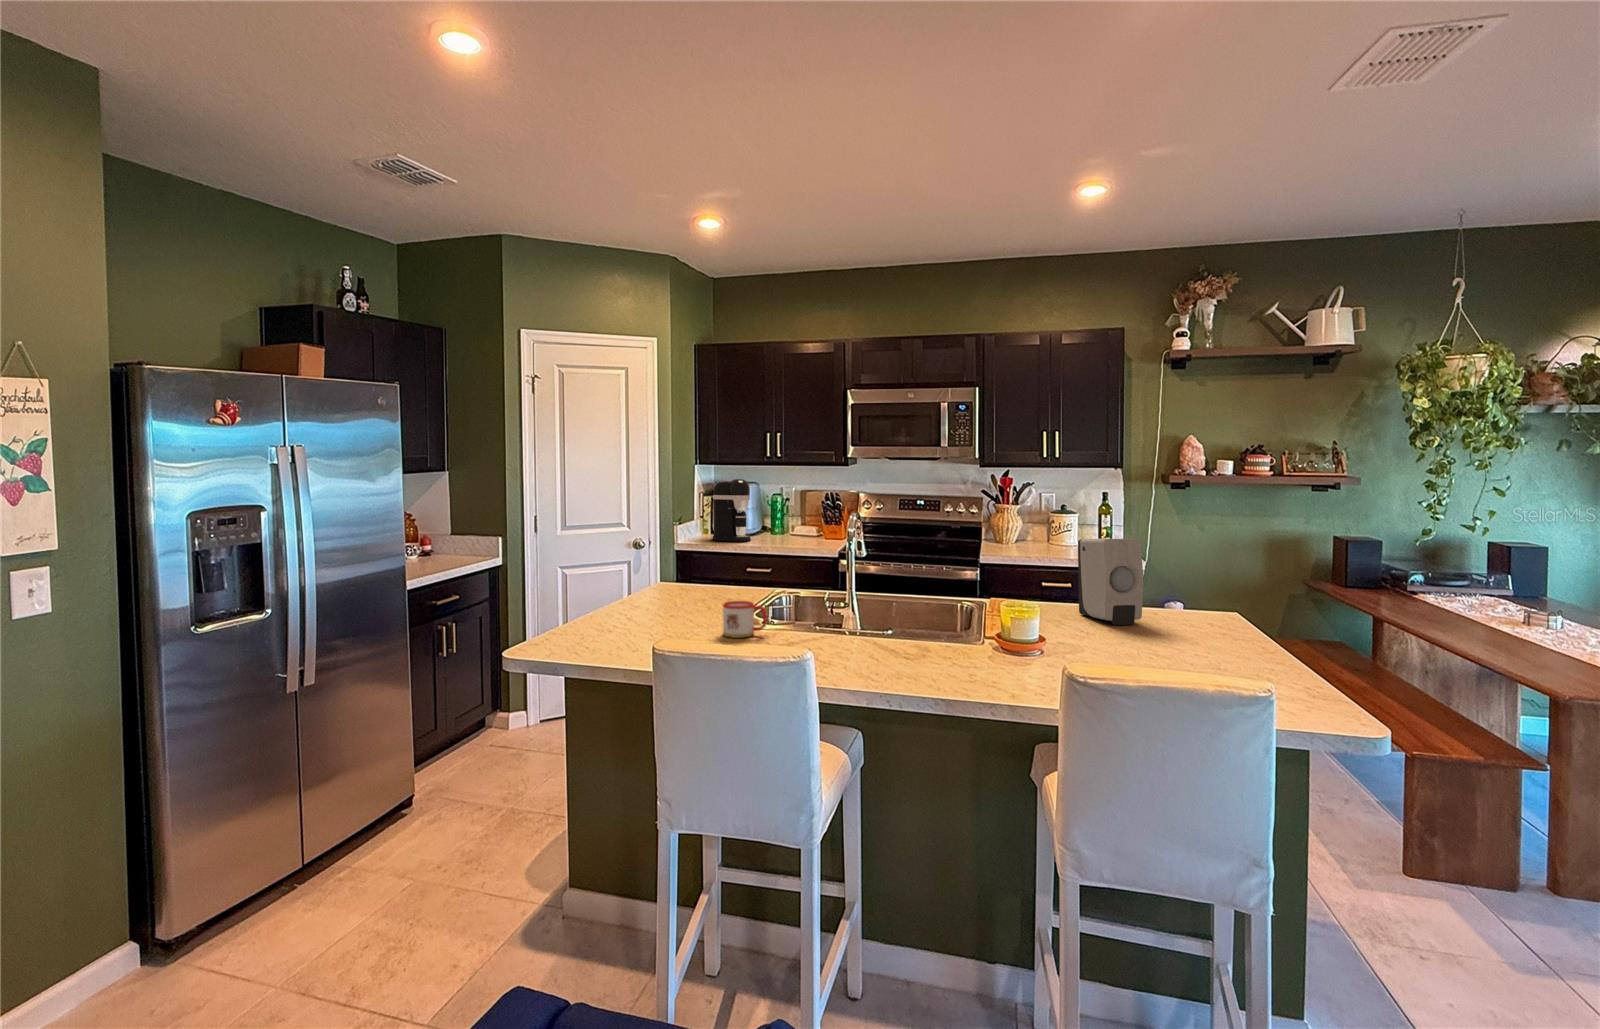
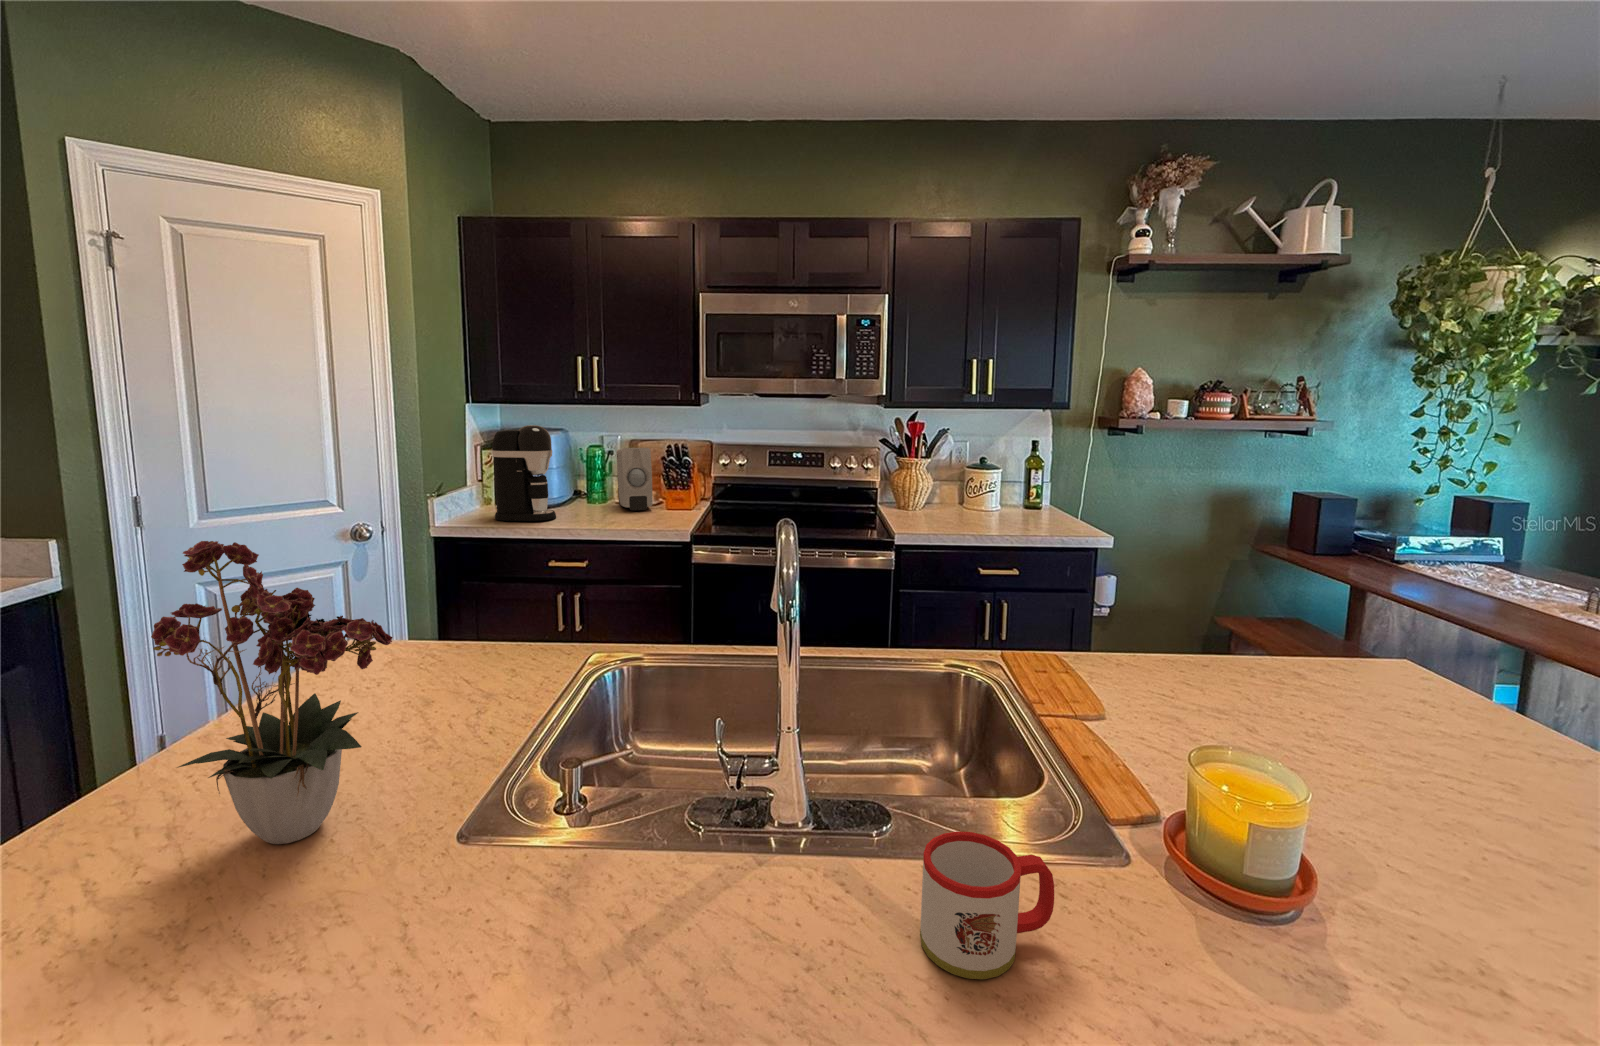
flower arrangement: none [620,501,702,618] -> present [151,541,393,844]
soap dispenser: present [1078,539,1143,625] -> present [617,448,653,510]
mug: present [723,601,767,638] -> present [920,831,1054,979]

